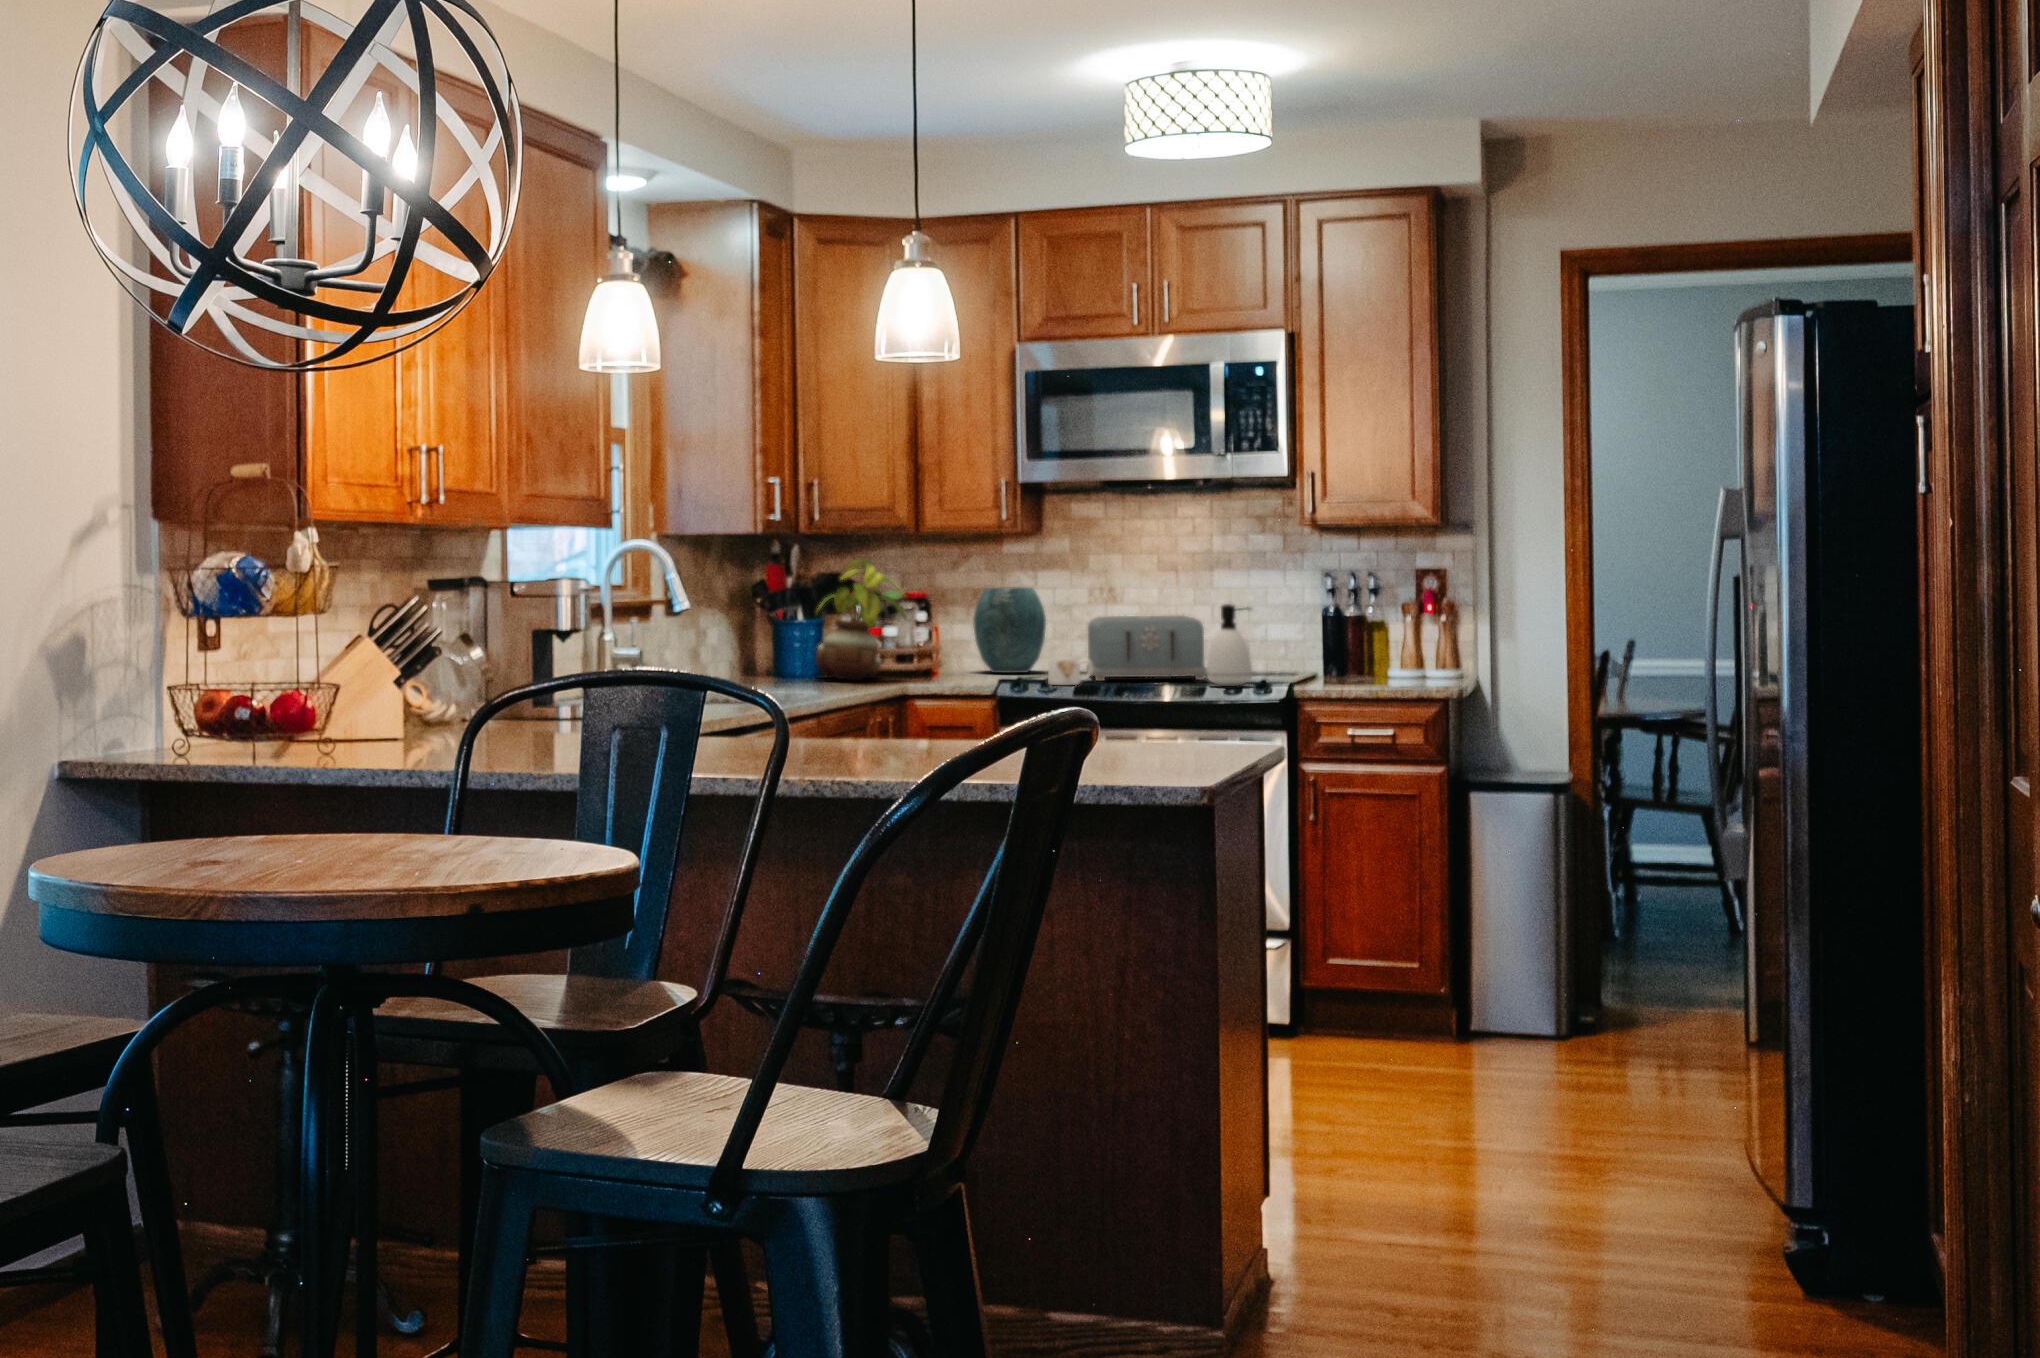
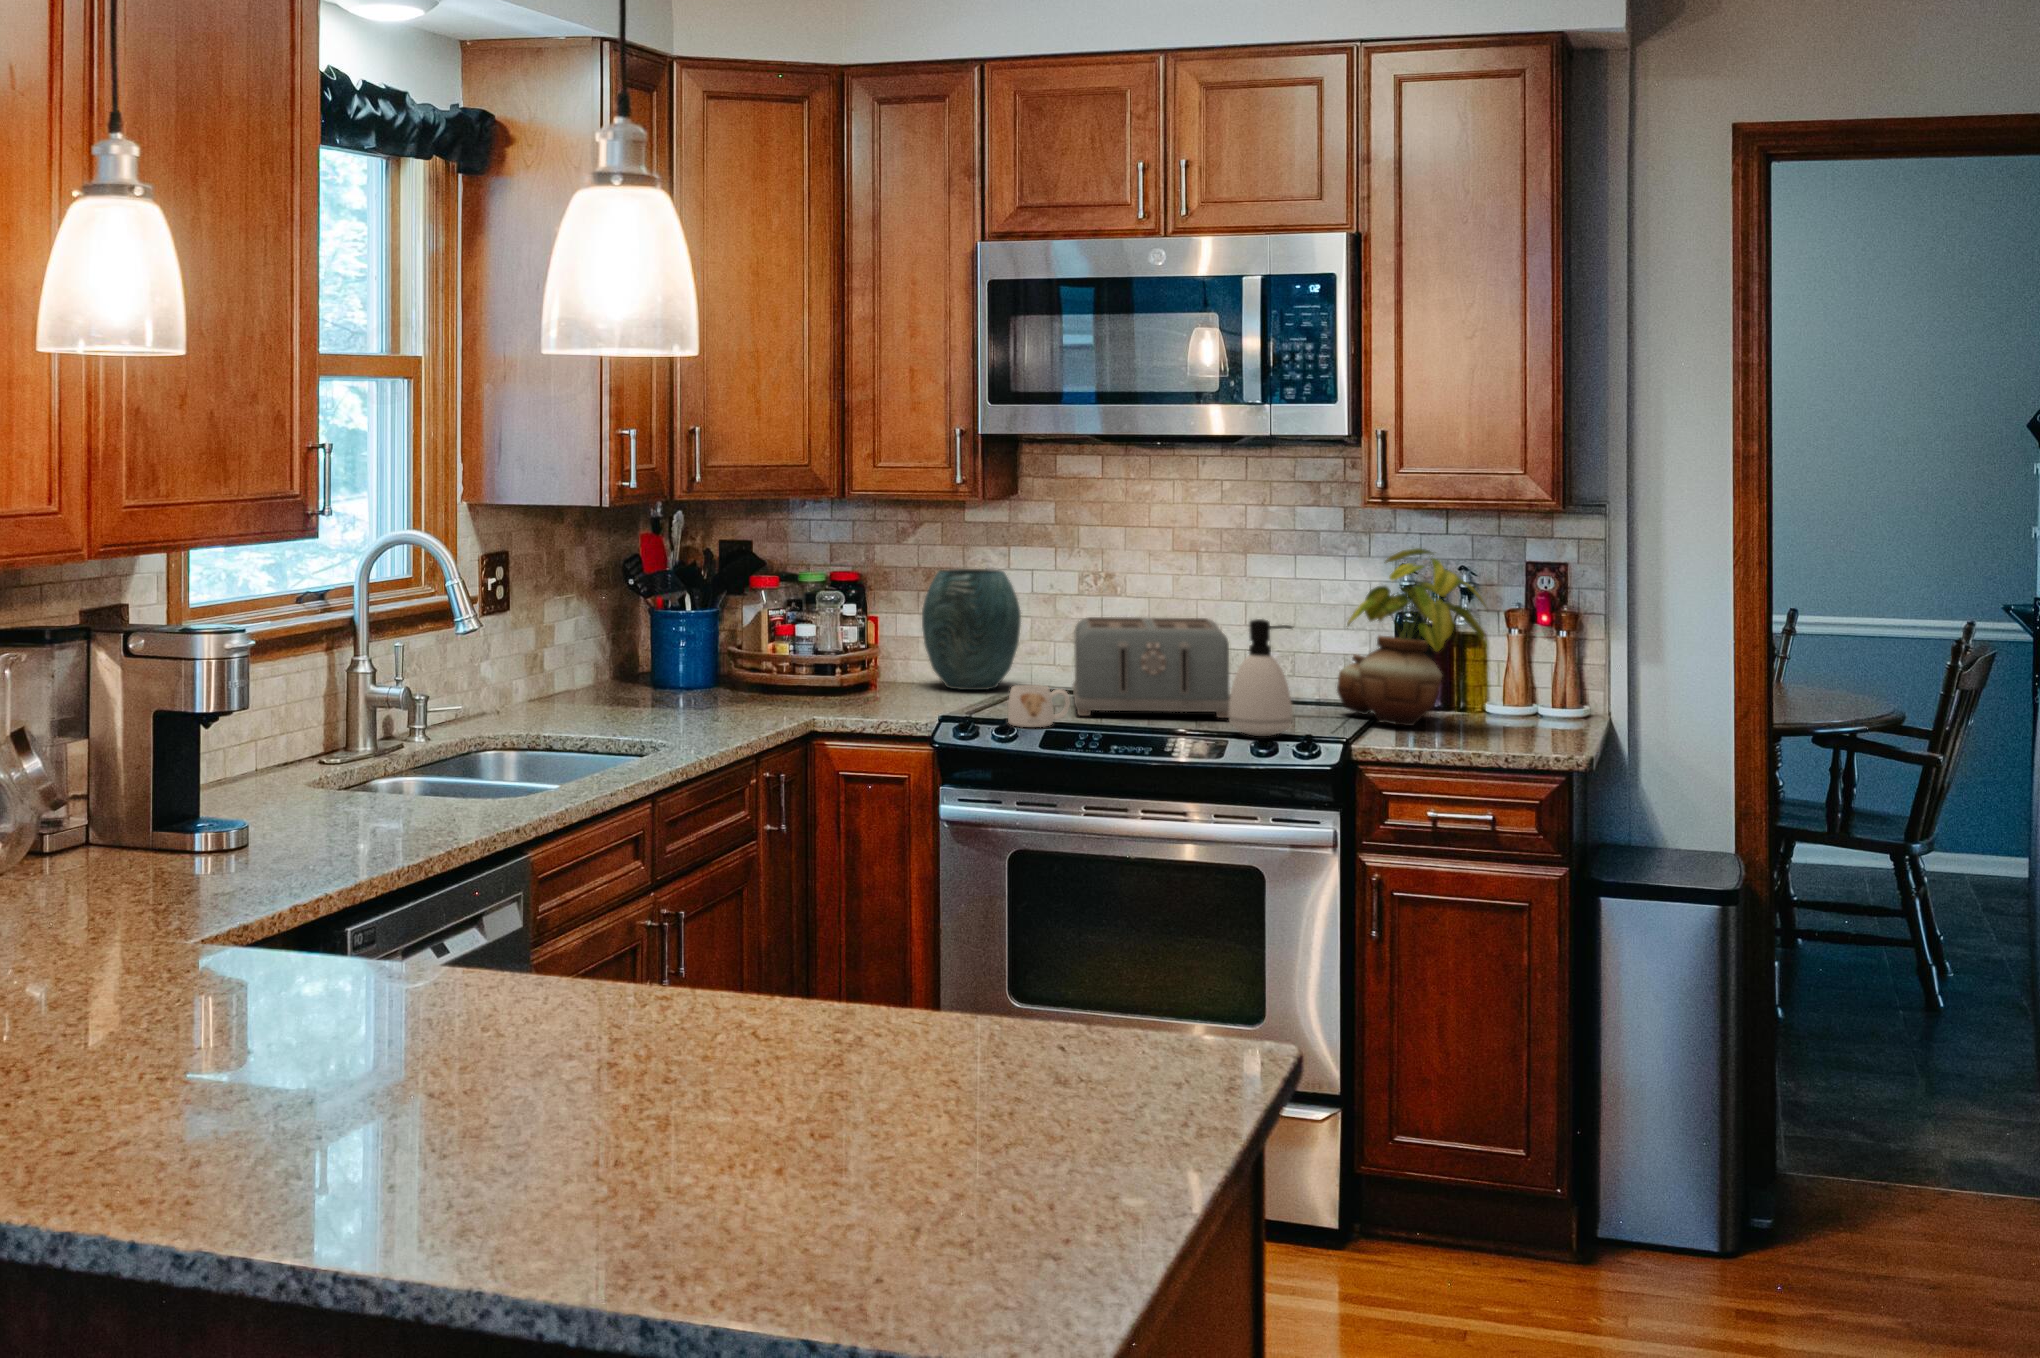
potted plant: present [816,559,907,680] -> present [1337,548,1486,726]

